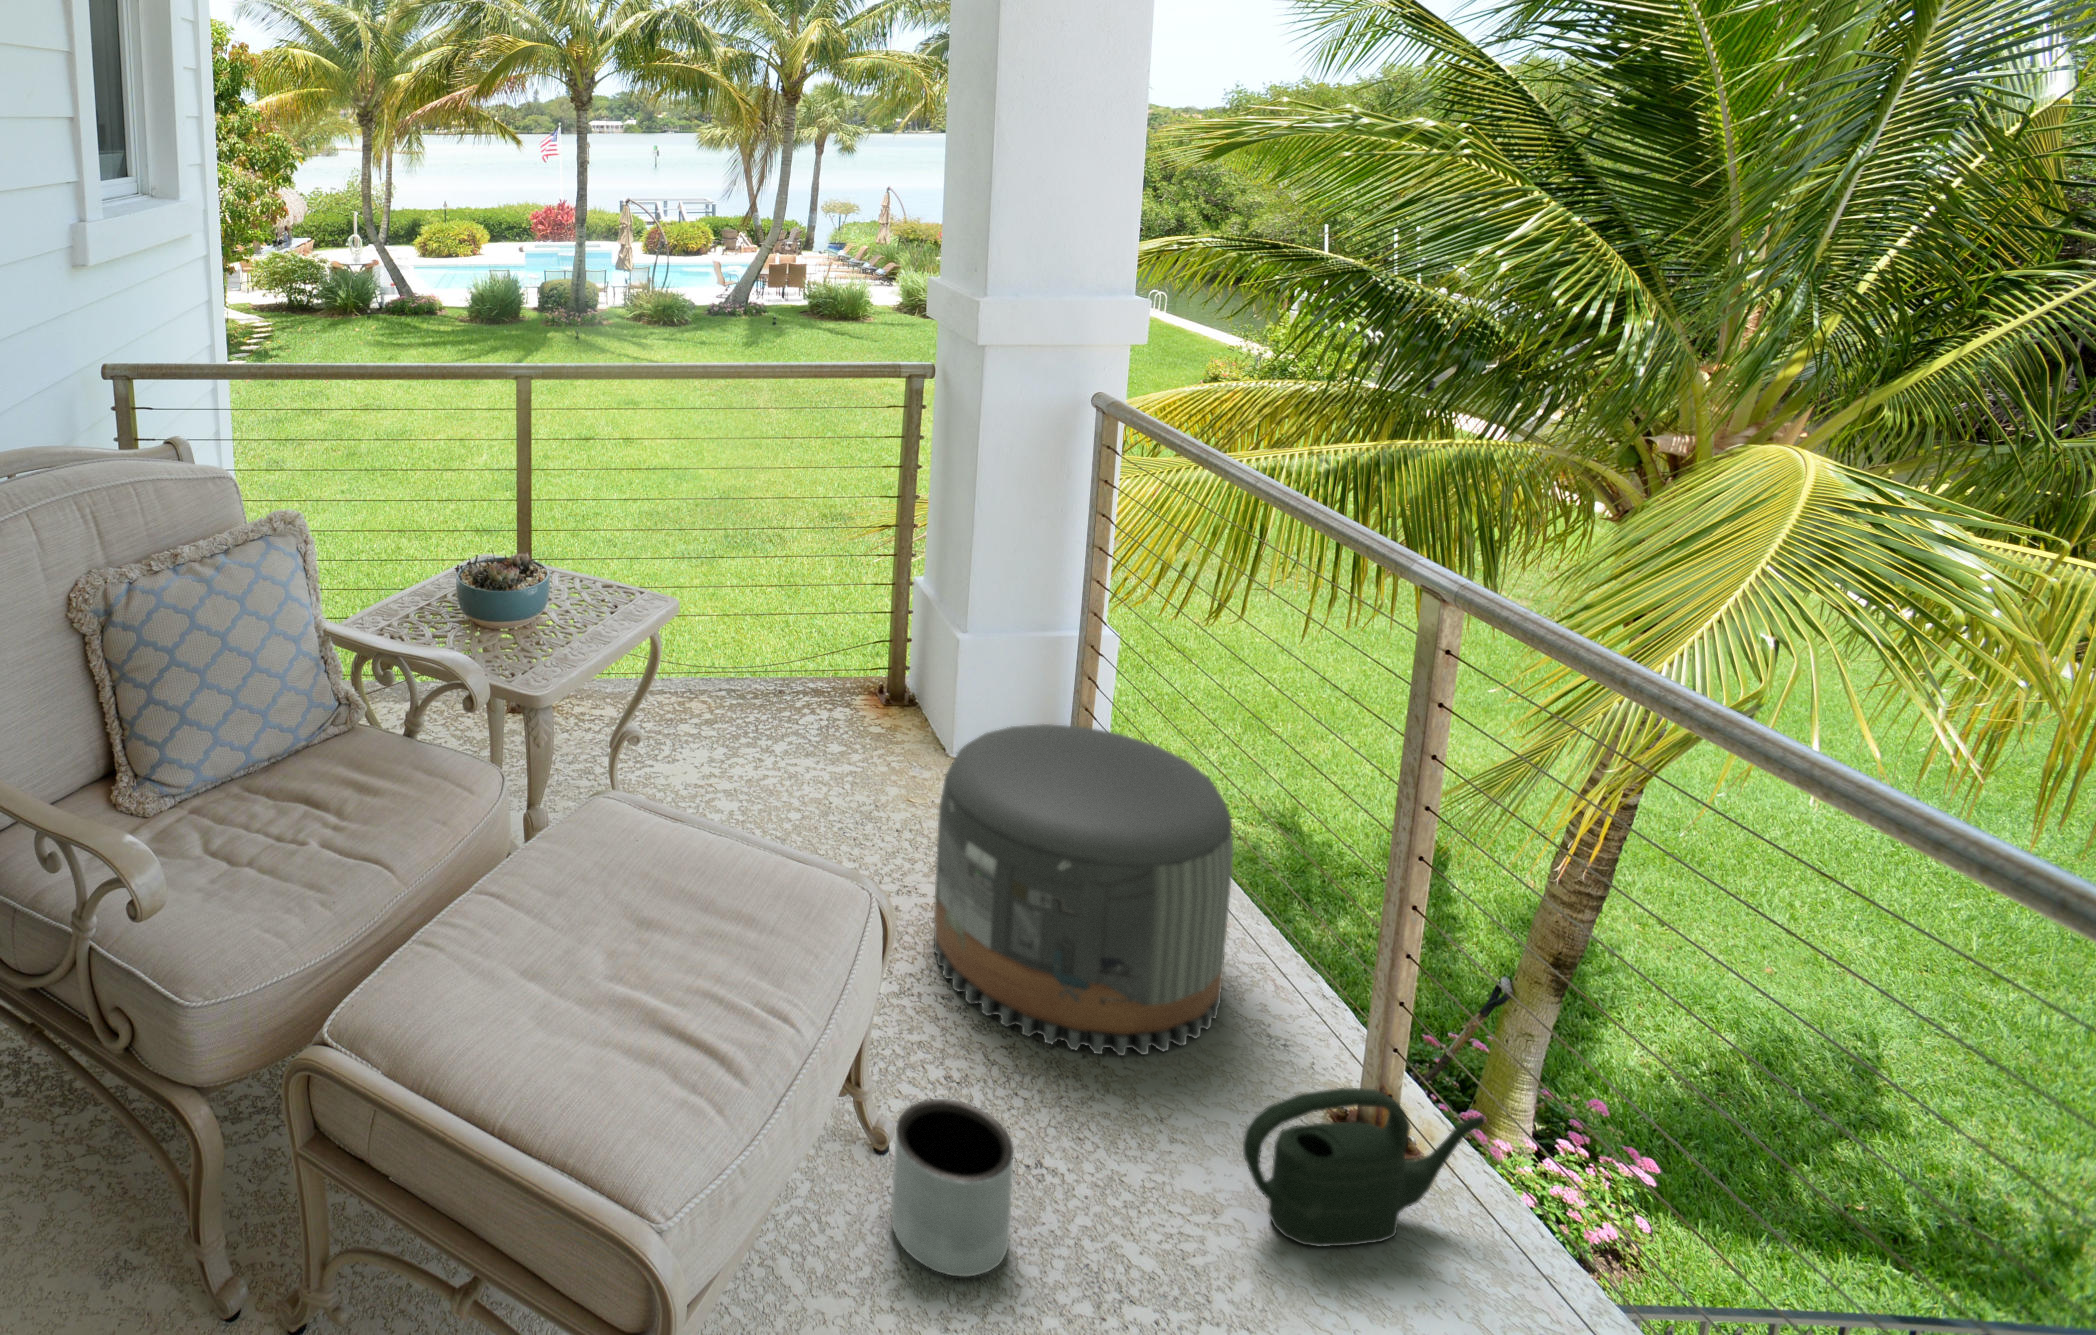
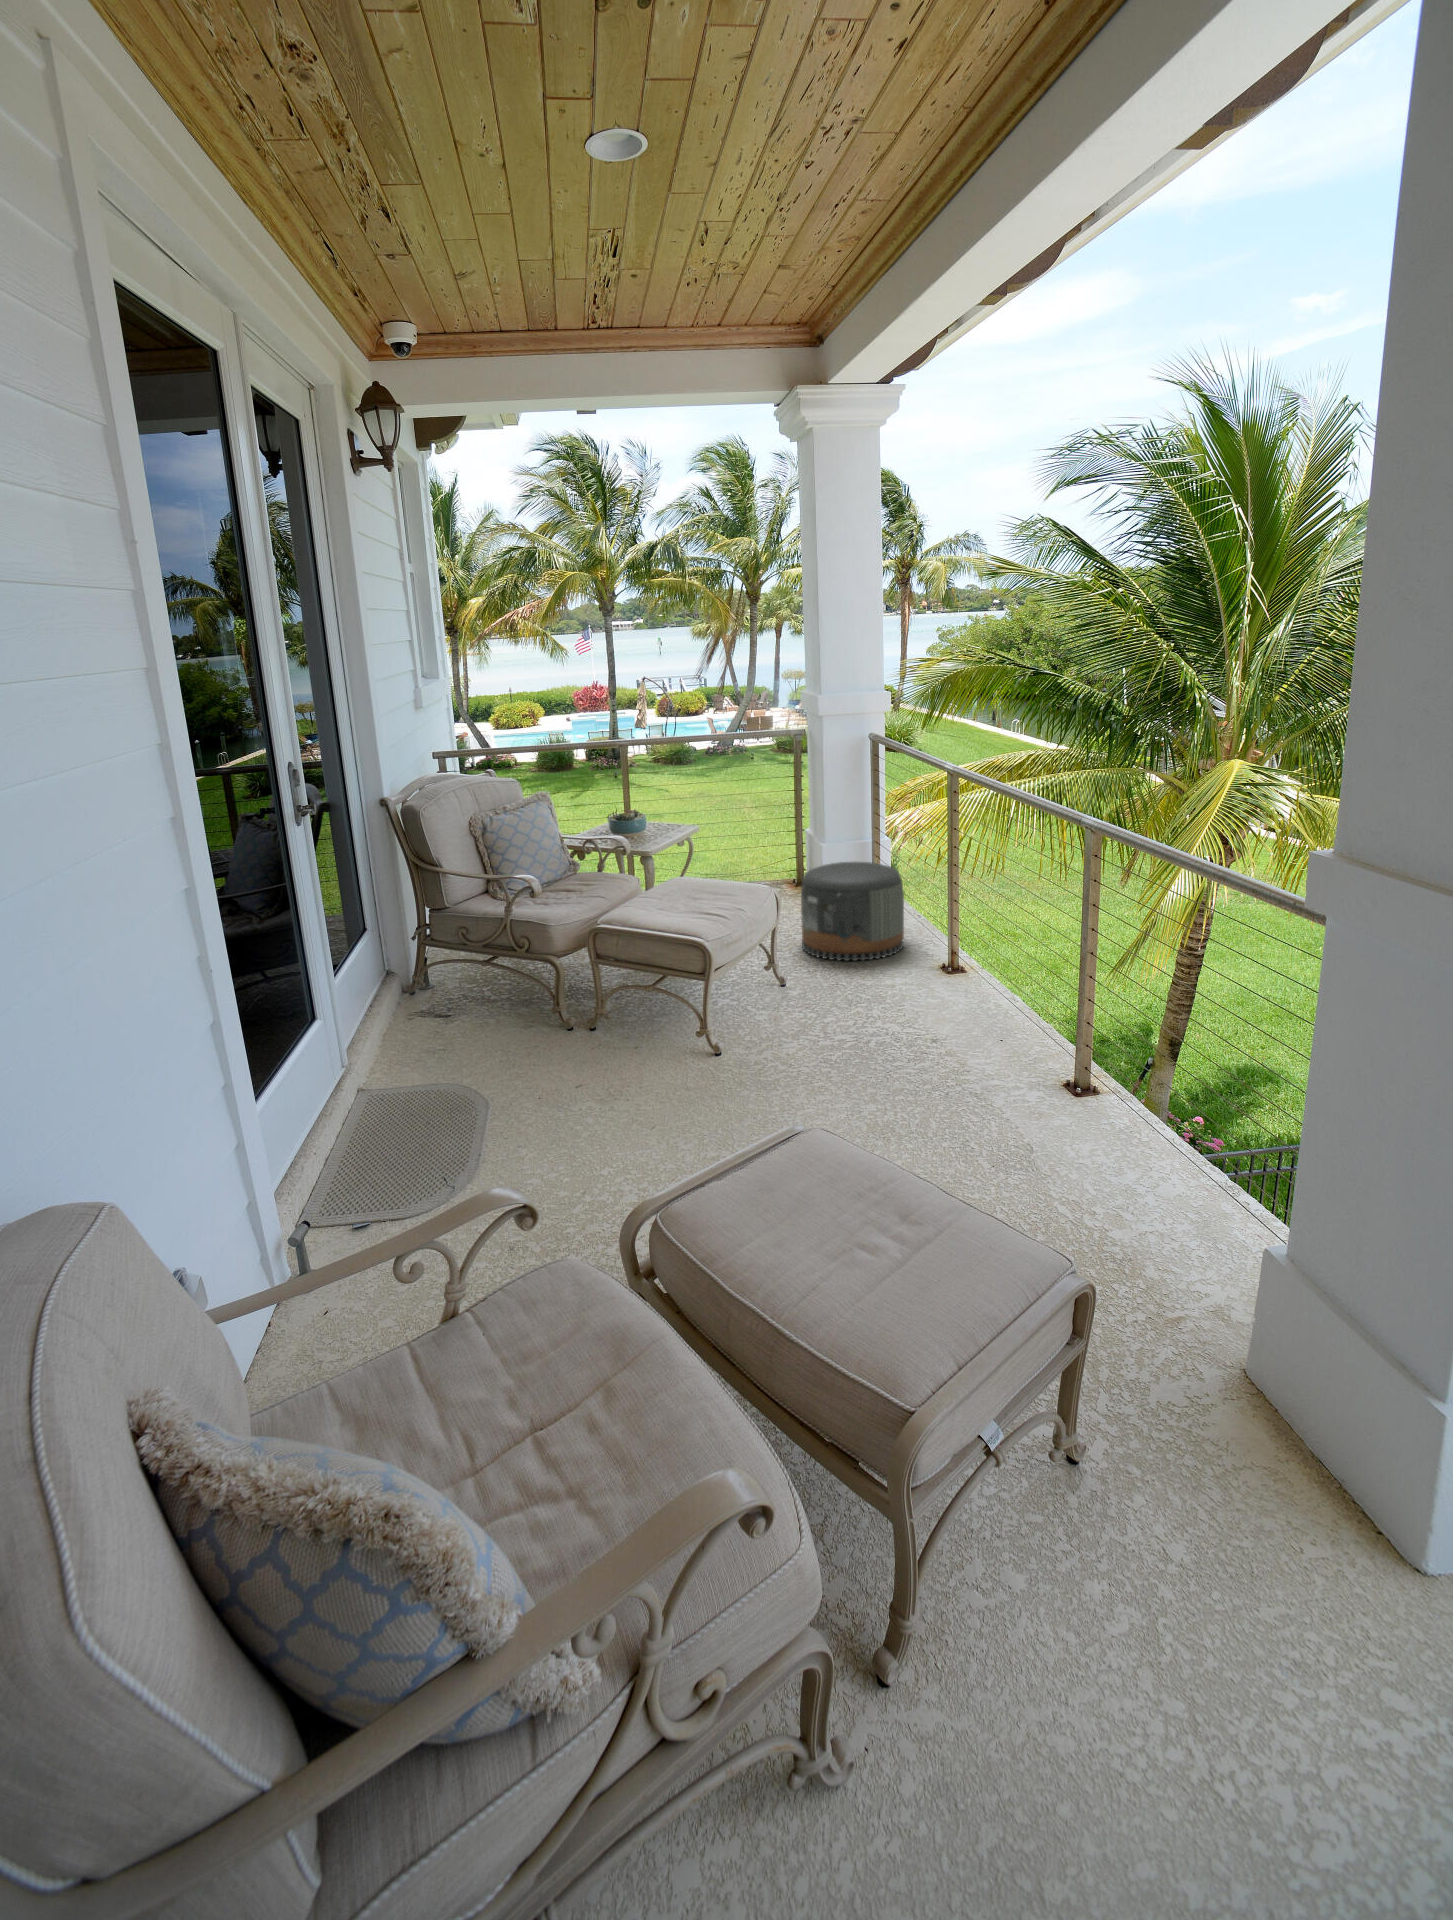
watering can: present [1243,1088,1485,1247] -> none [887,937,963,986]
planter: present [891,1099,1013,1277] -> none [778,955,815,998]

